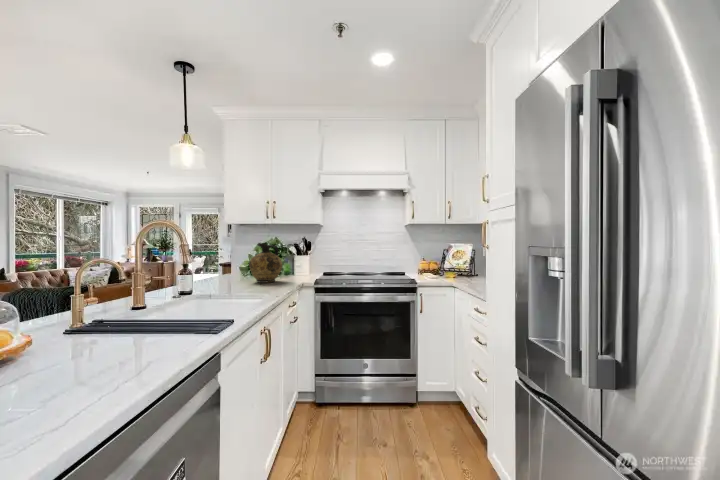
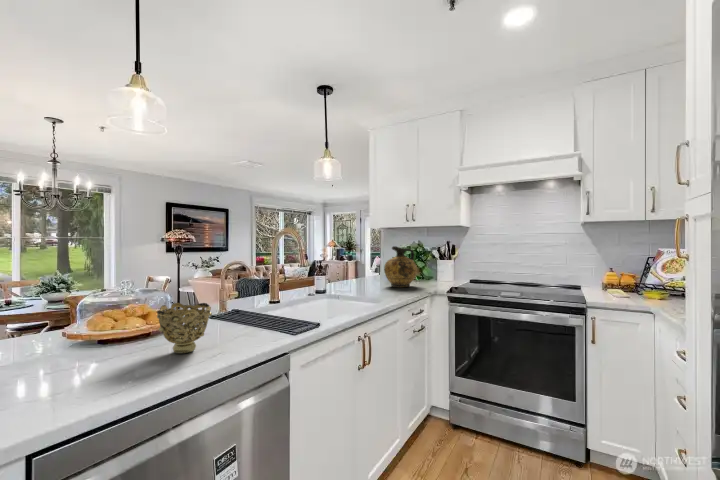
decorative bowl: none [64,306,140,368] -> present [157,303,212,353]

